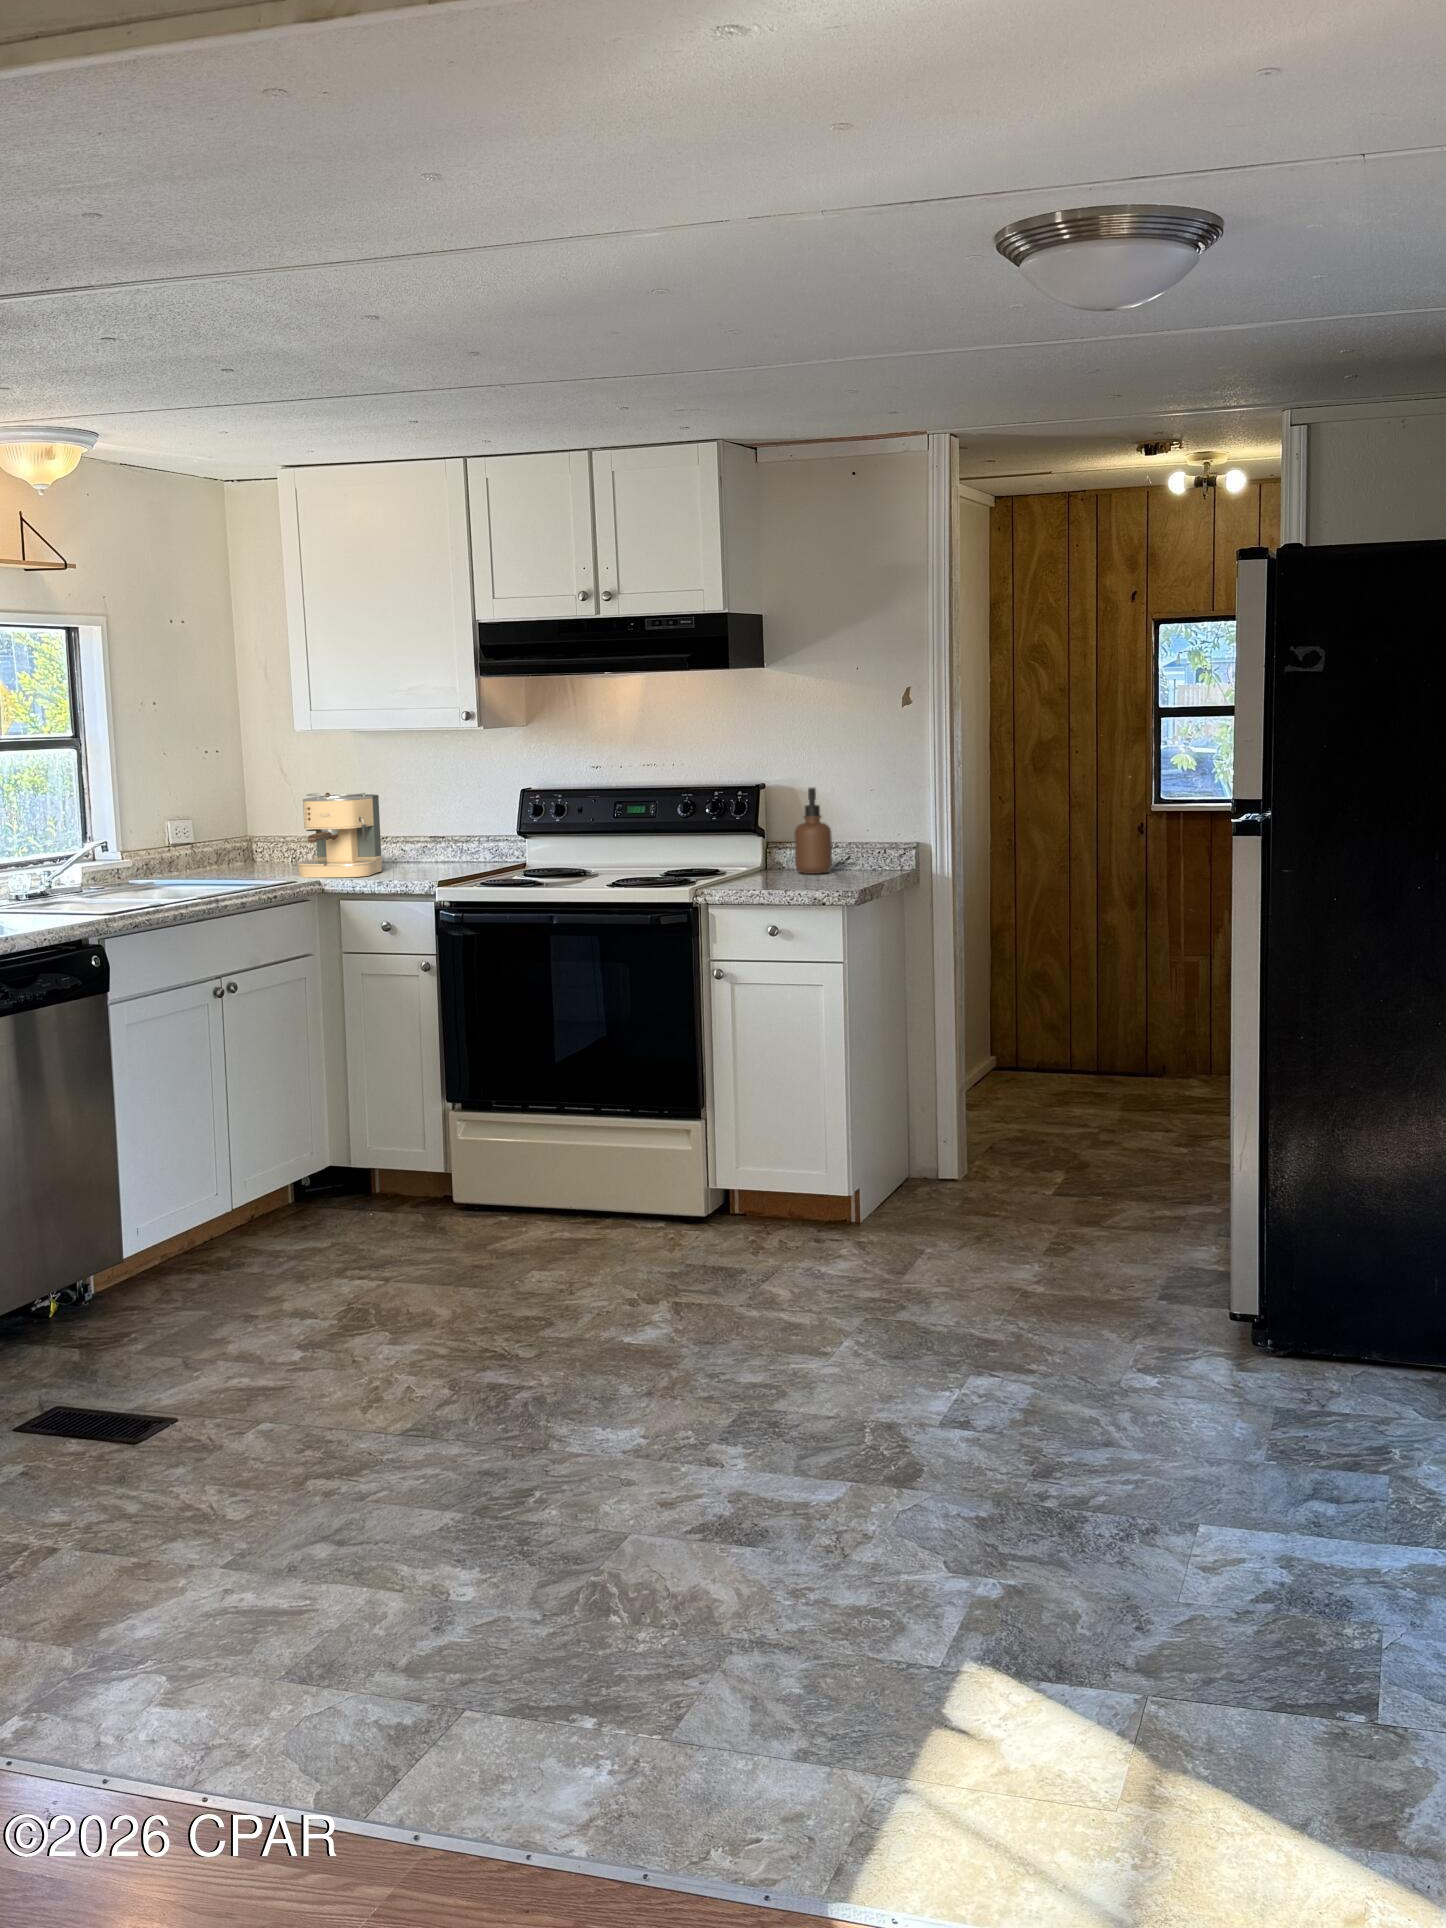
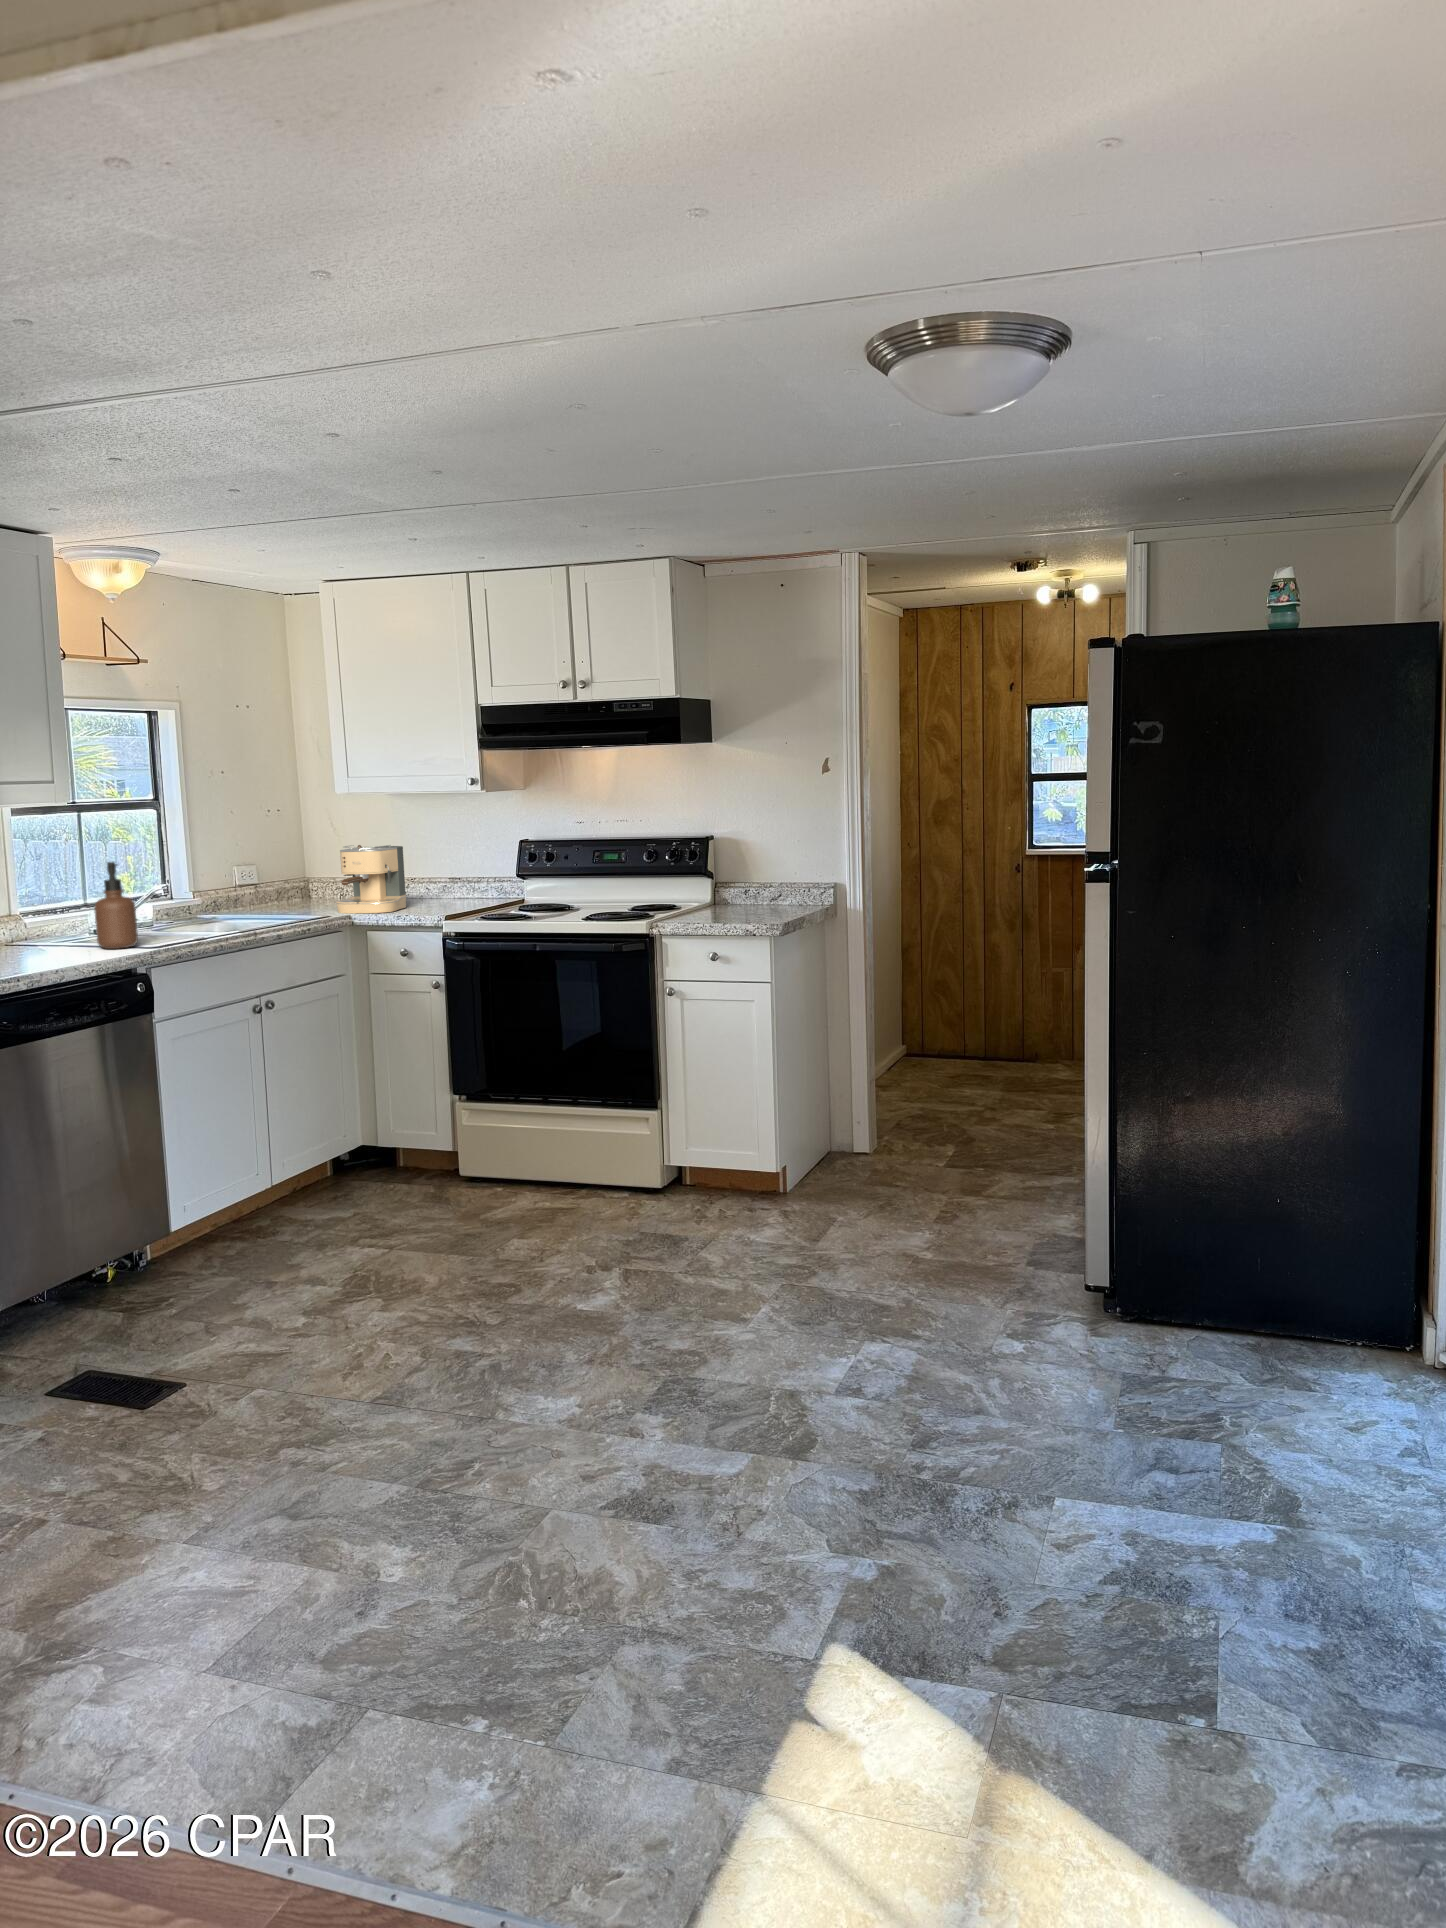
soap dispenser: present [794,787,832,874] -> present [94,862,138,949]

